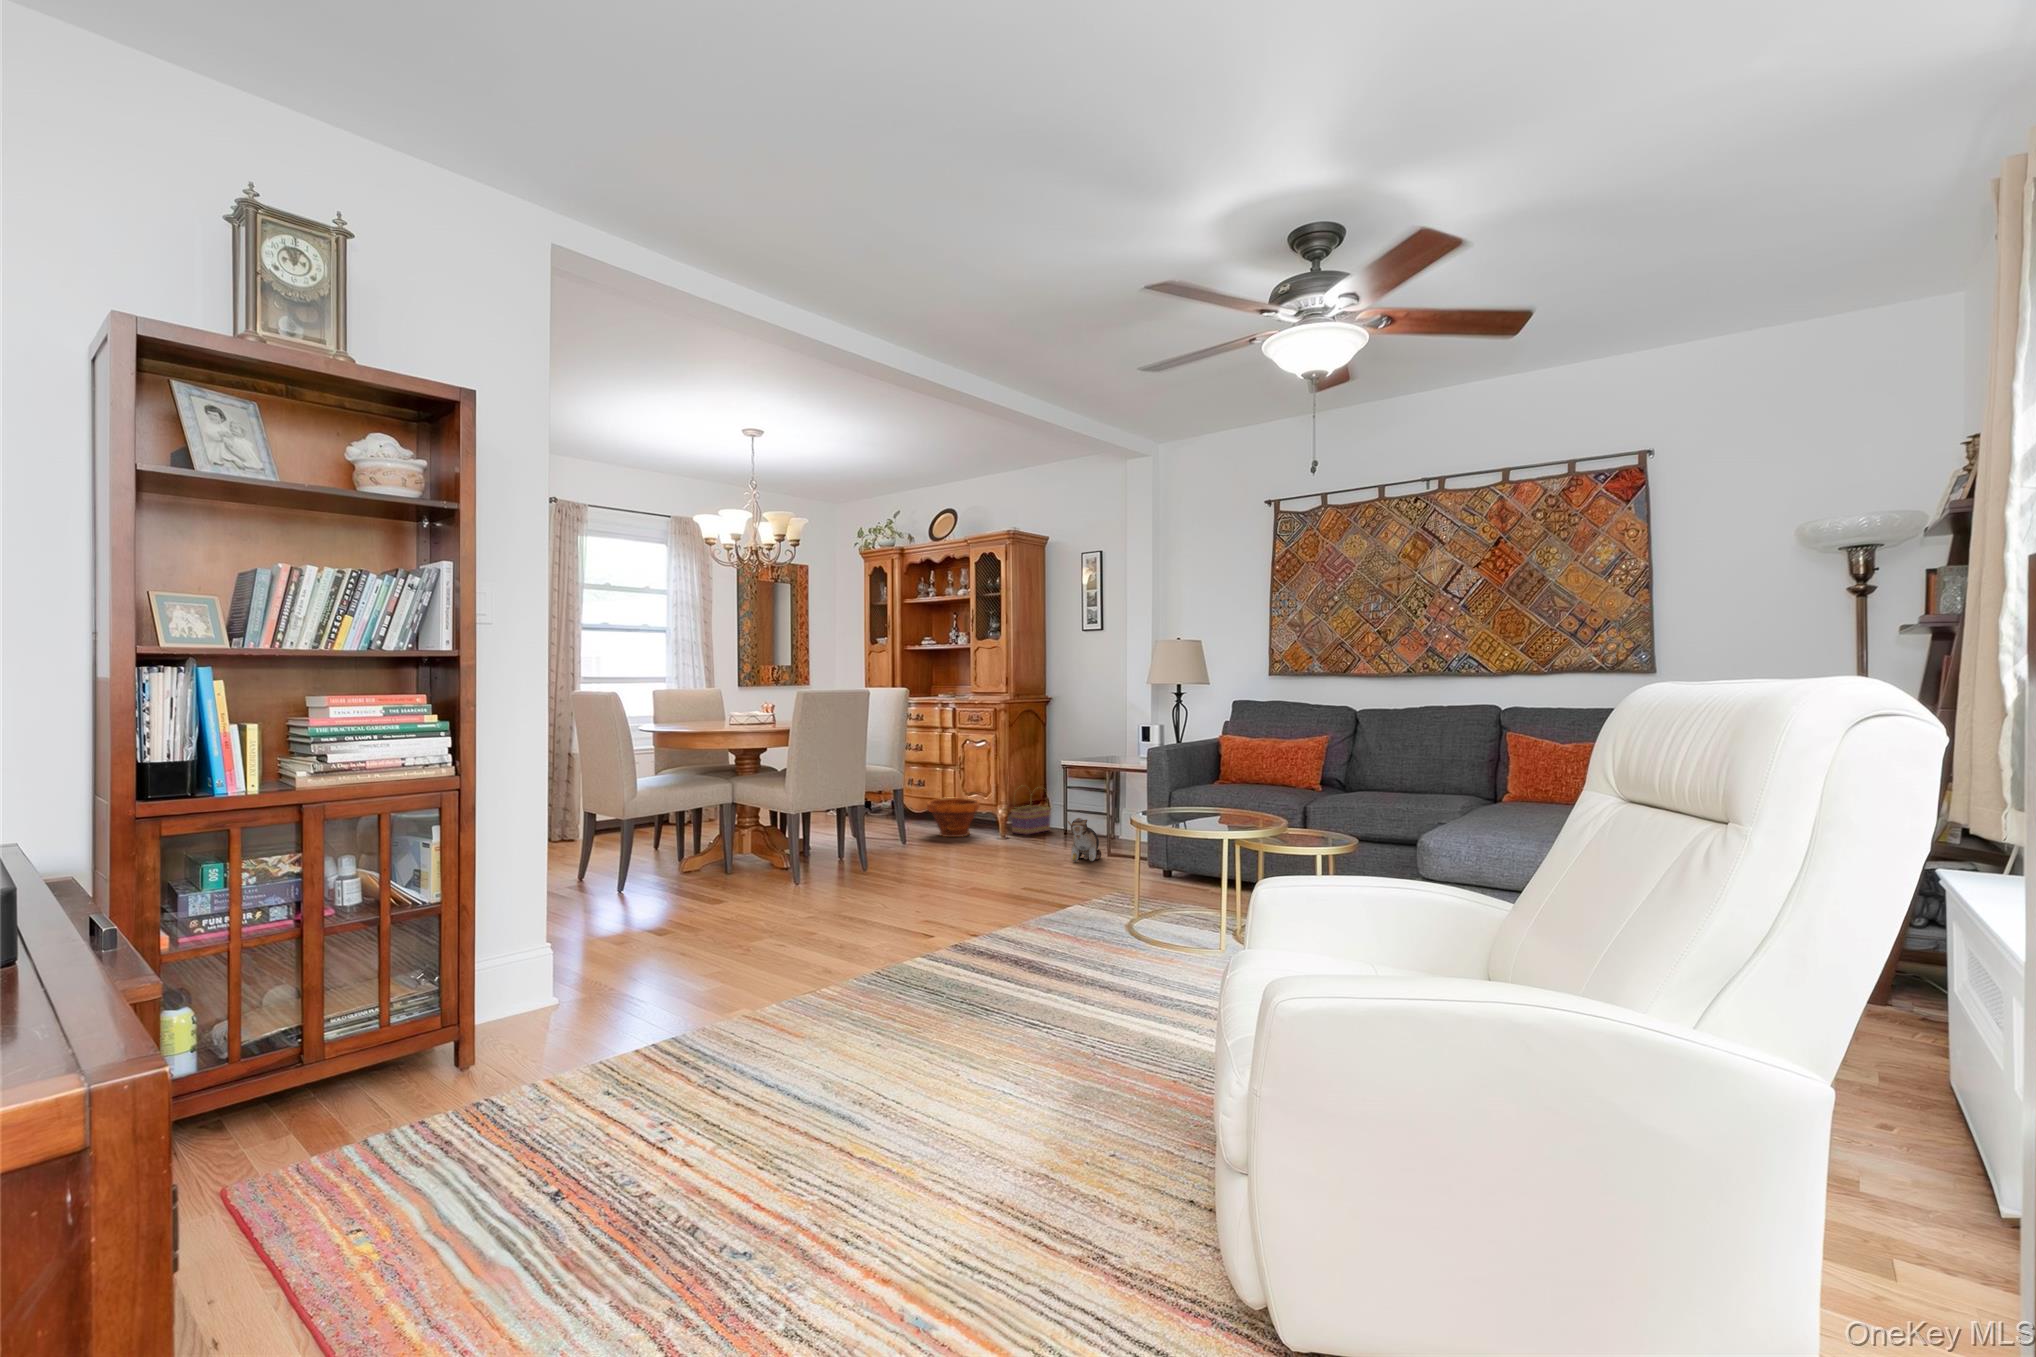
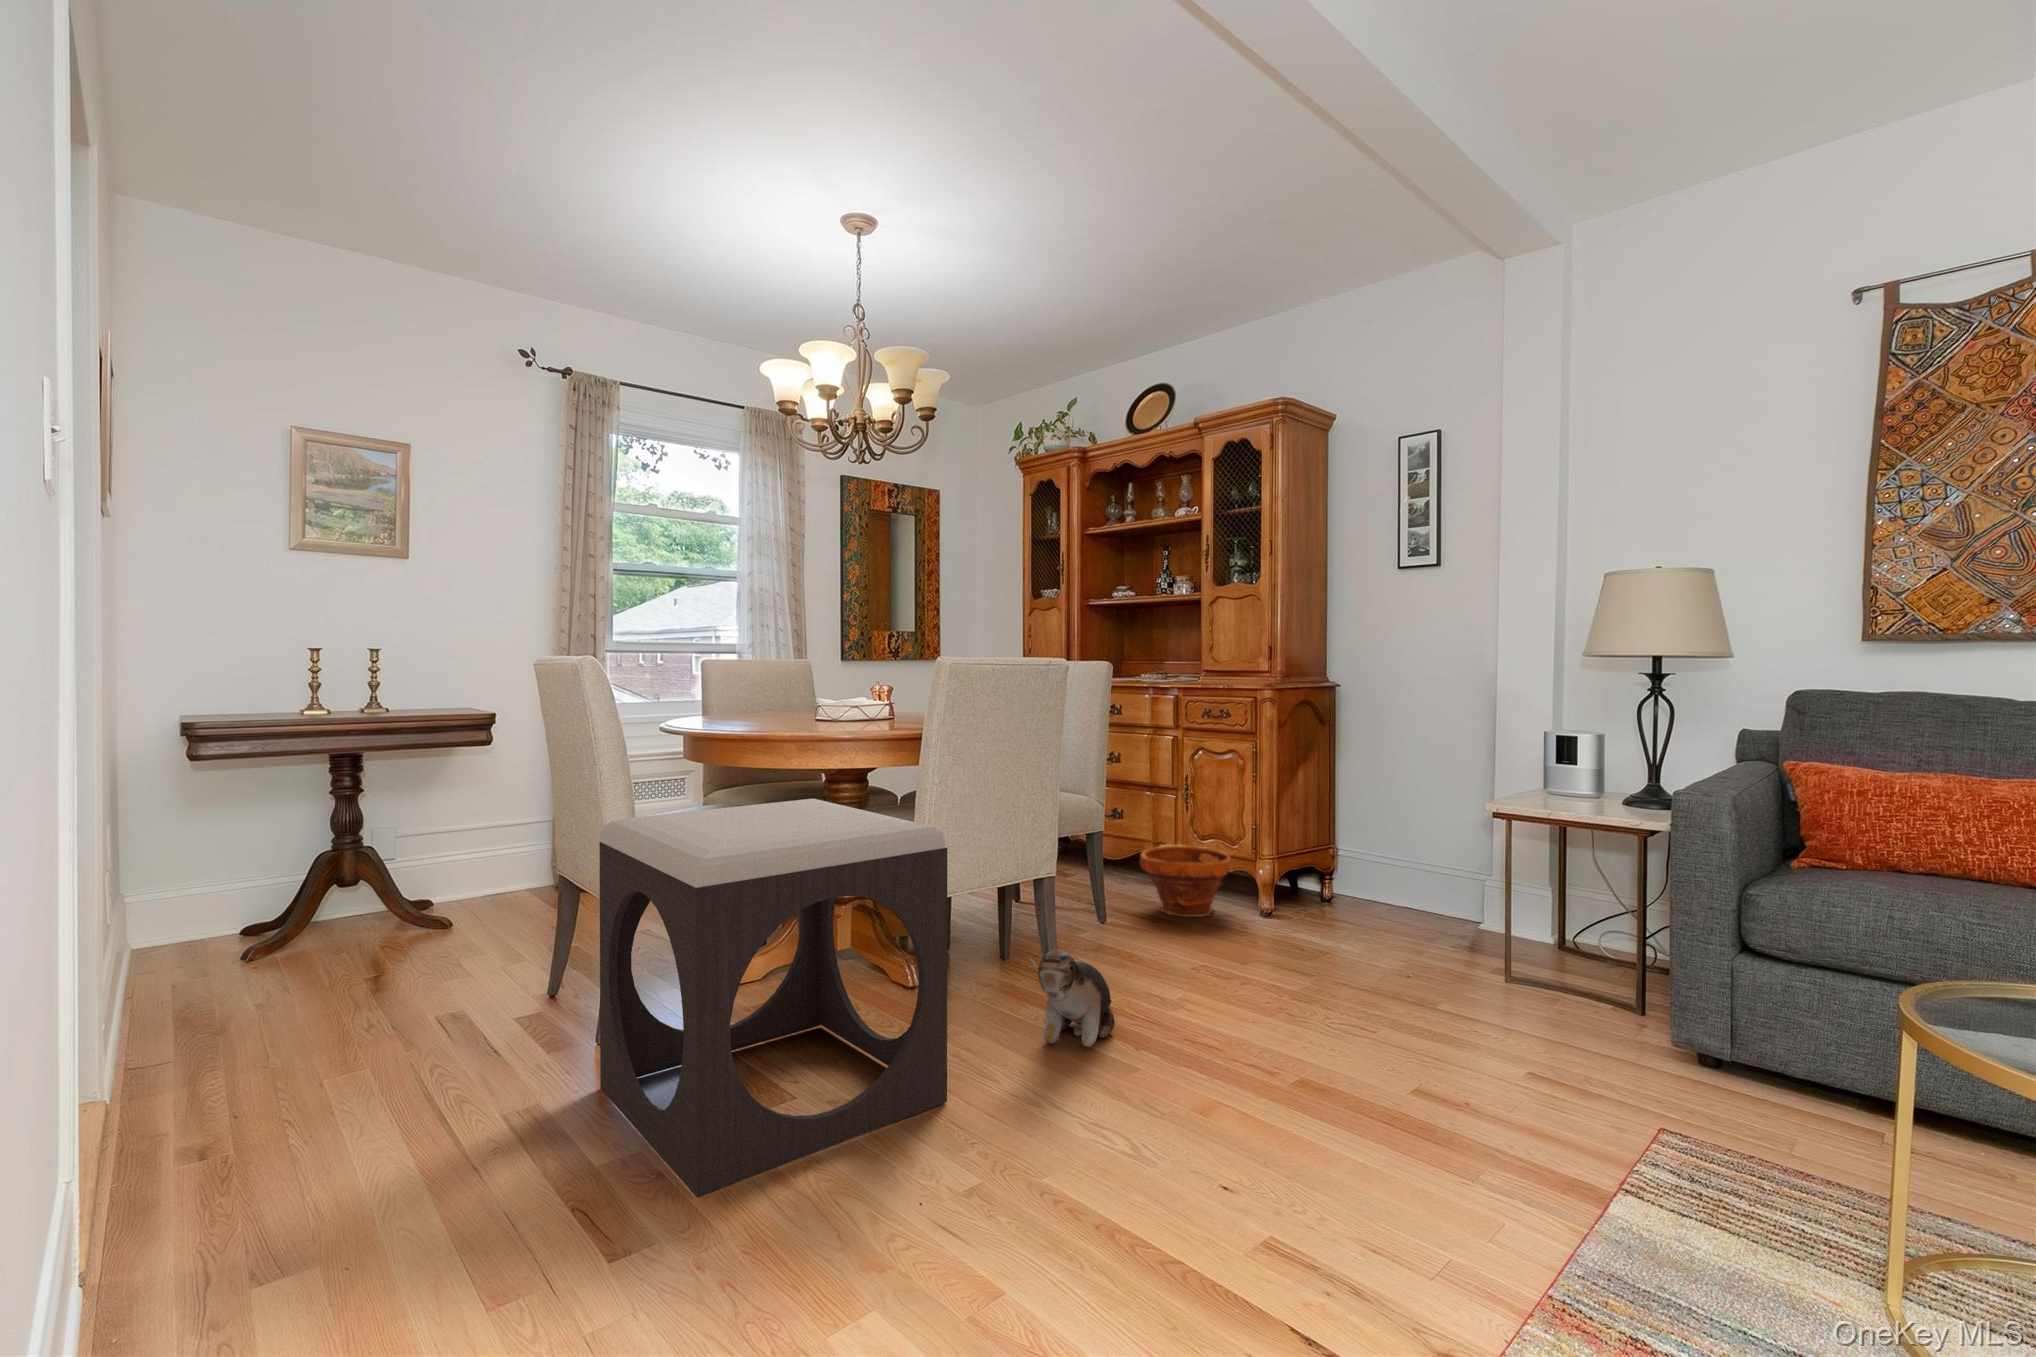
footstool: none [634,762,802,917] -> present [599,799,947,1197]
basket: present [1011,793,1051,834] -> none [1282,828,1349,916]
plush toy: present [1067,818,1101,862] -> present [1029,949,1115,1047]

